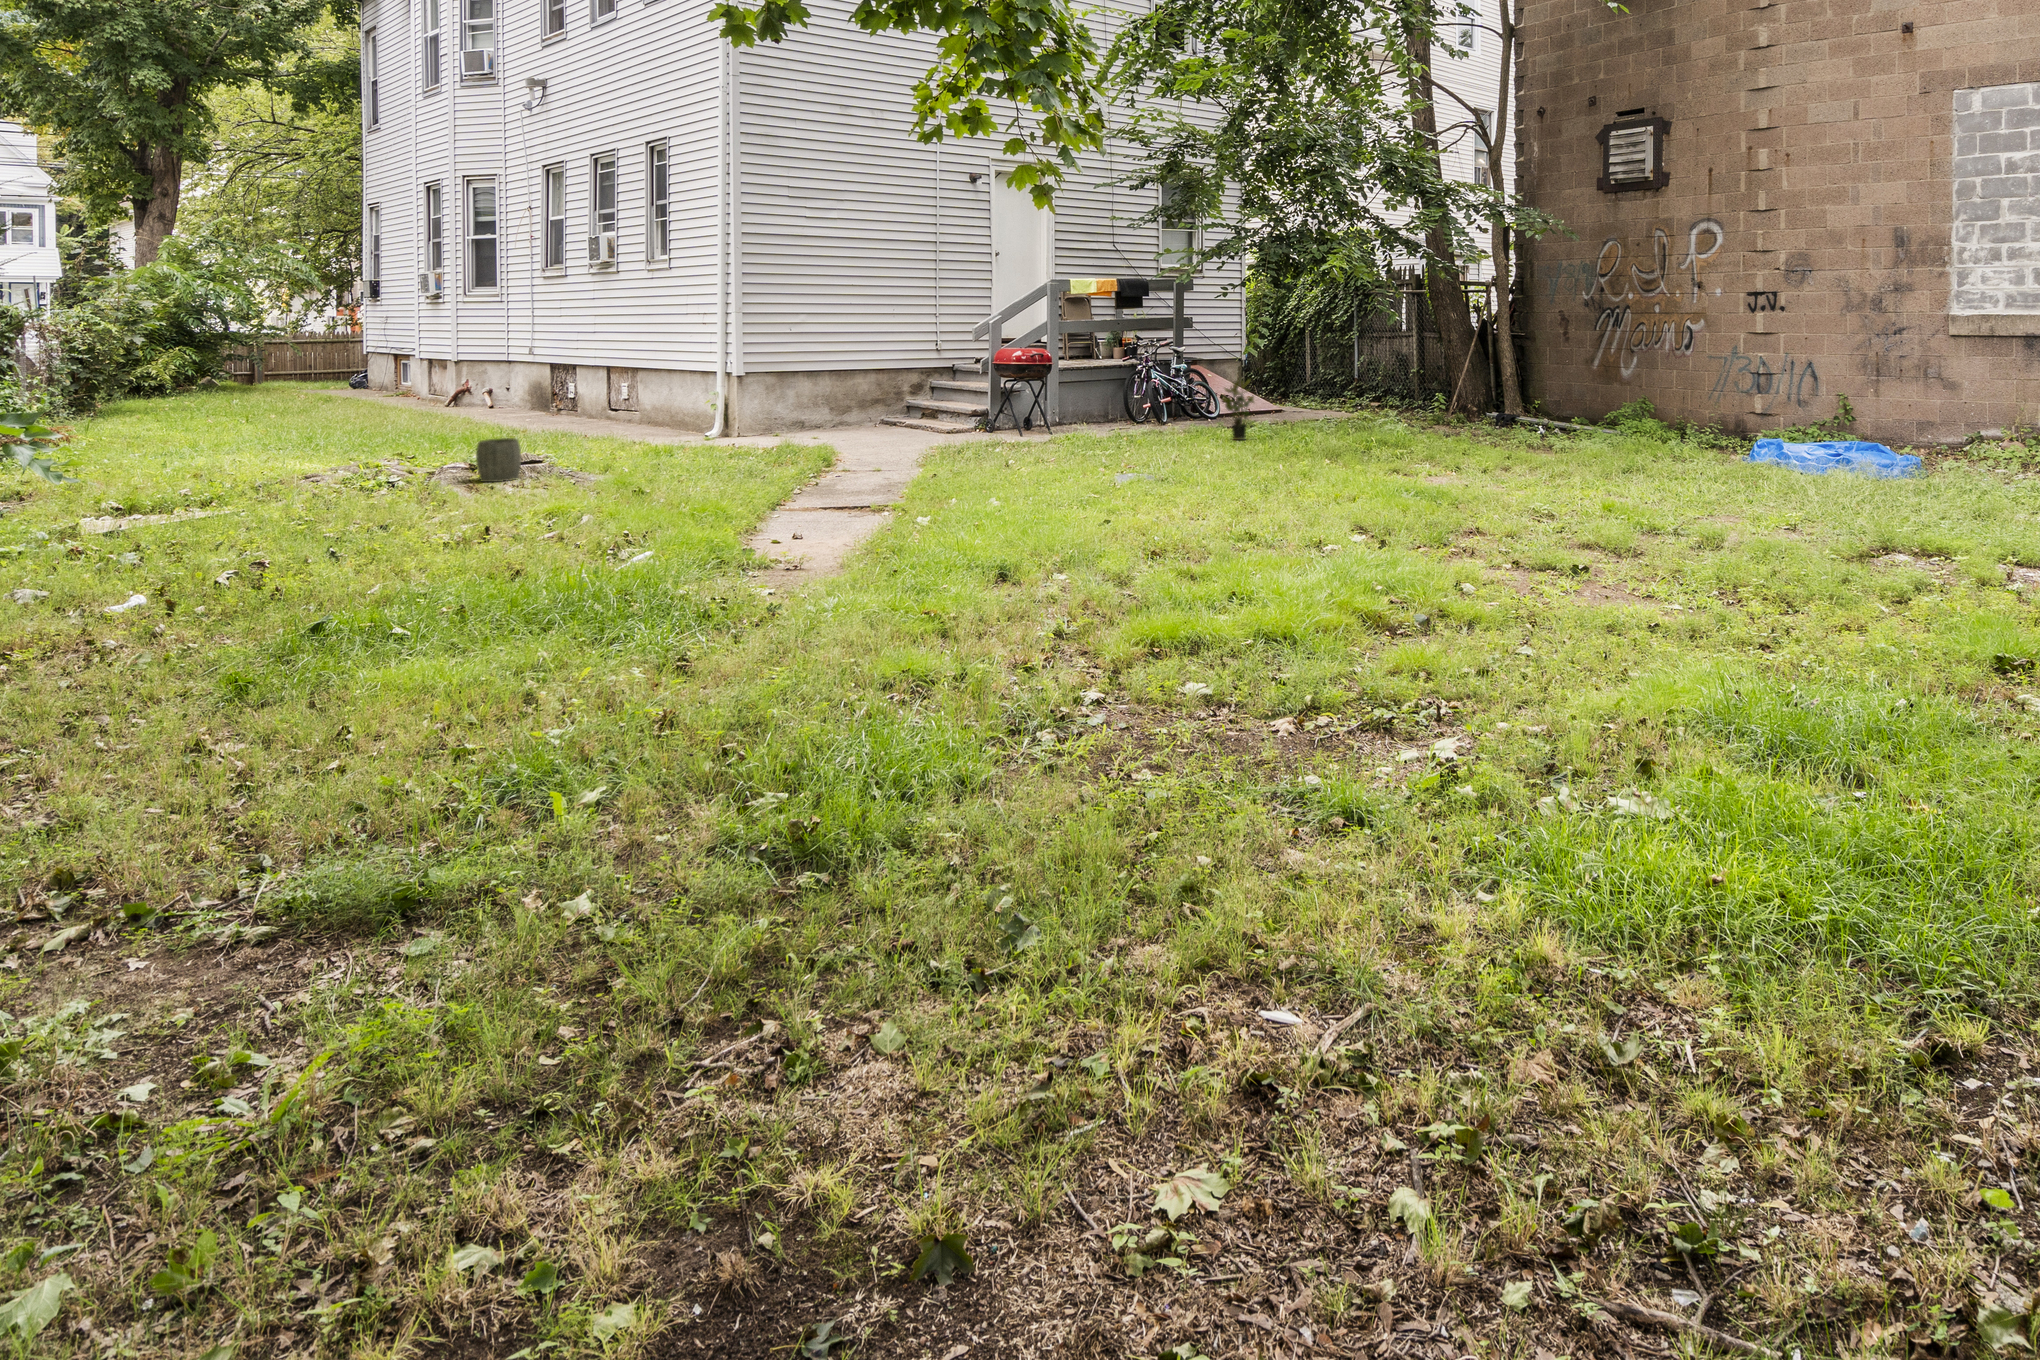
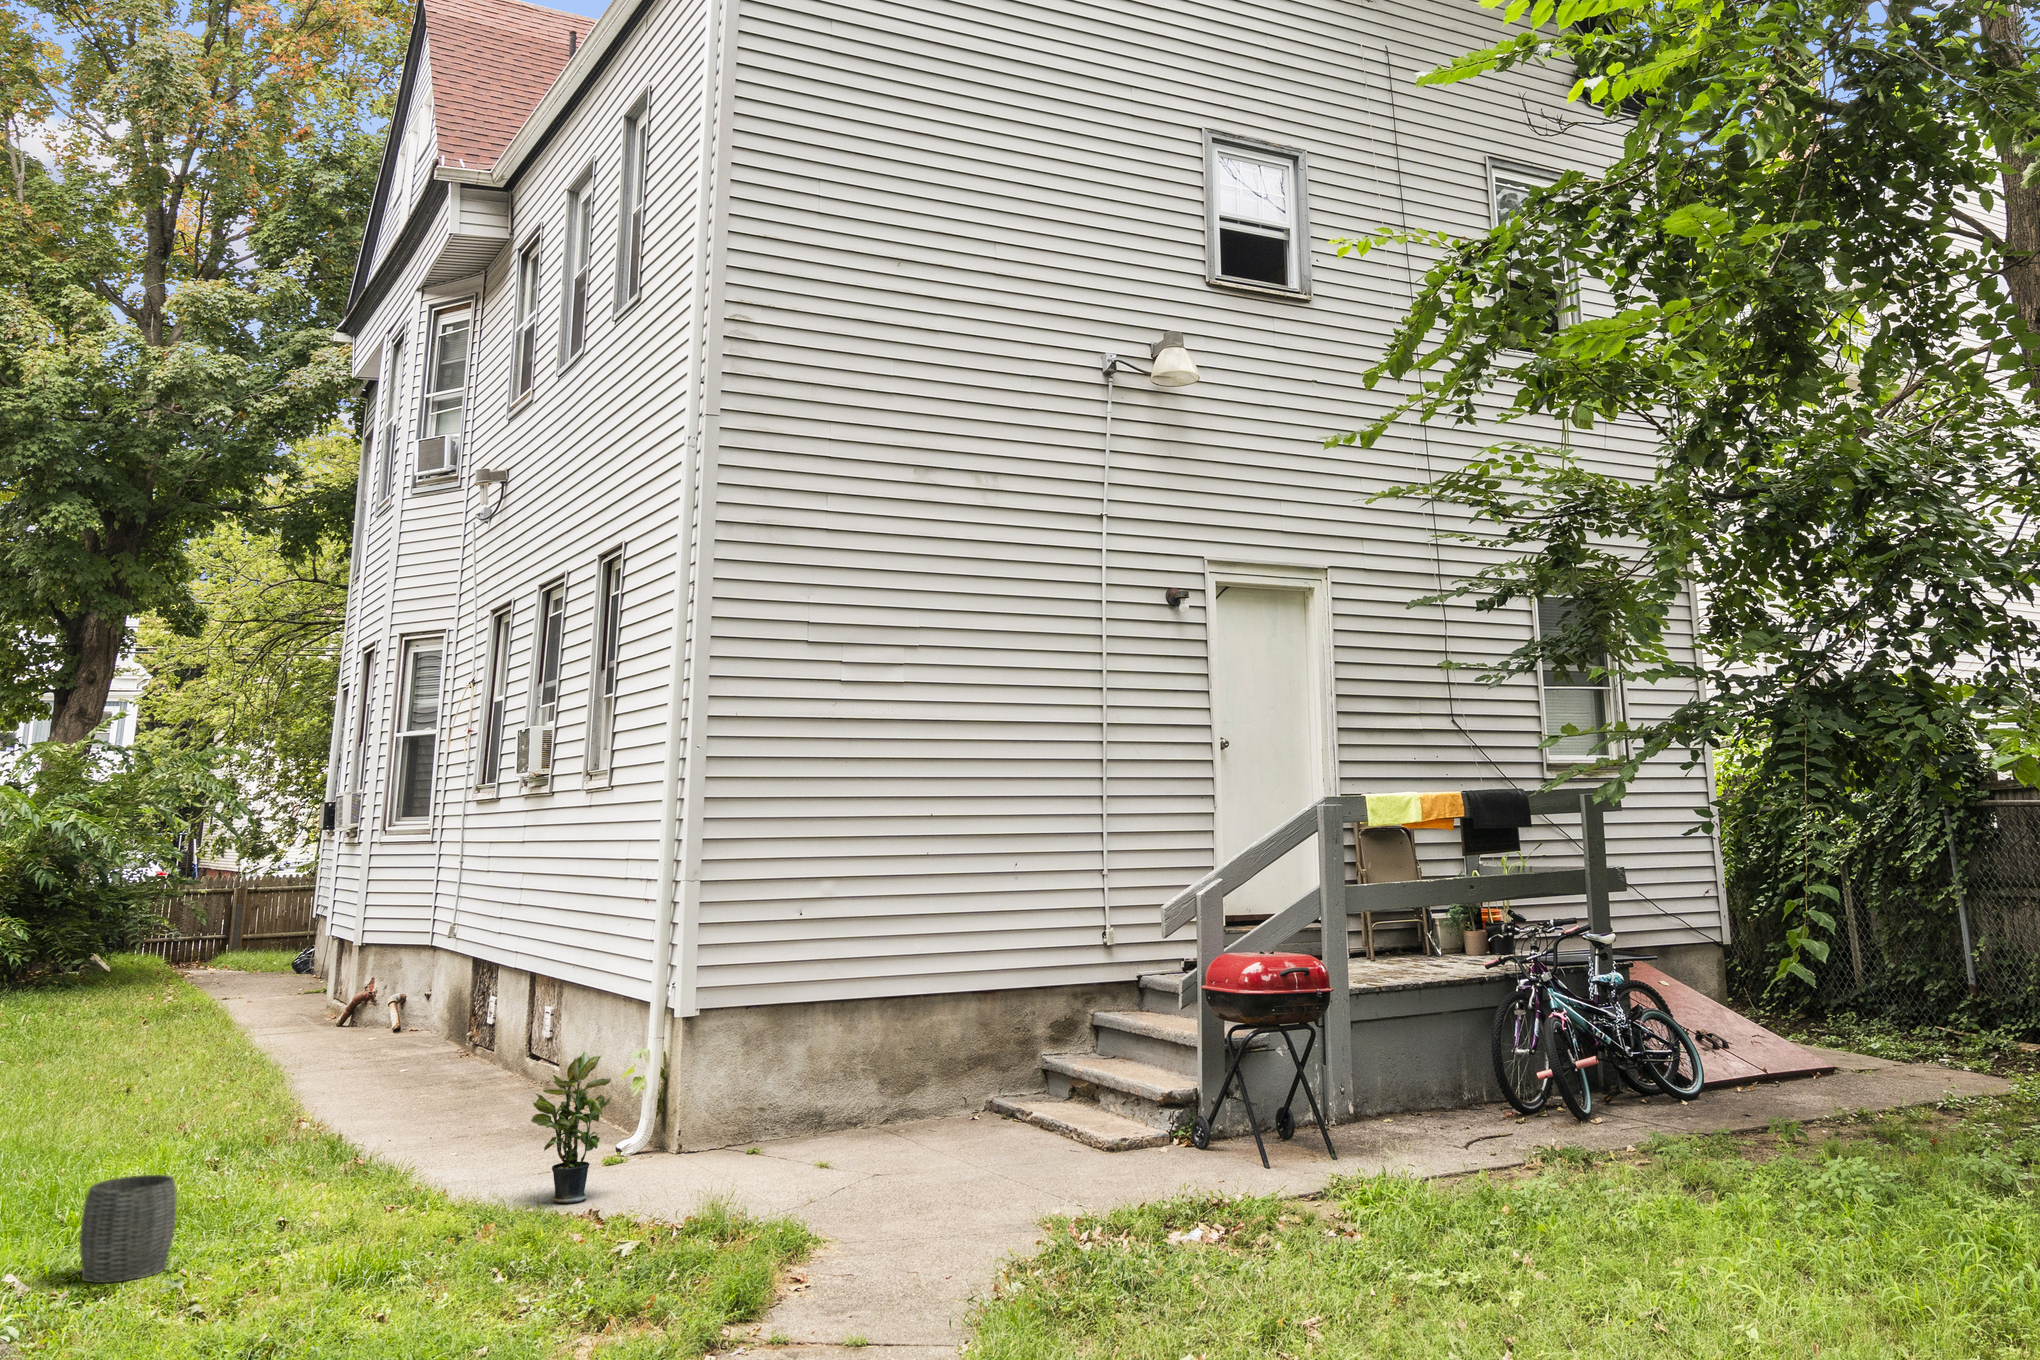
potted plant: present [1222,379,1254,440] -> present [531,1052,611,1204]

